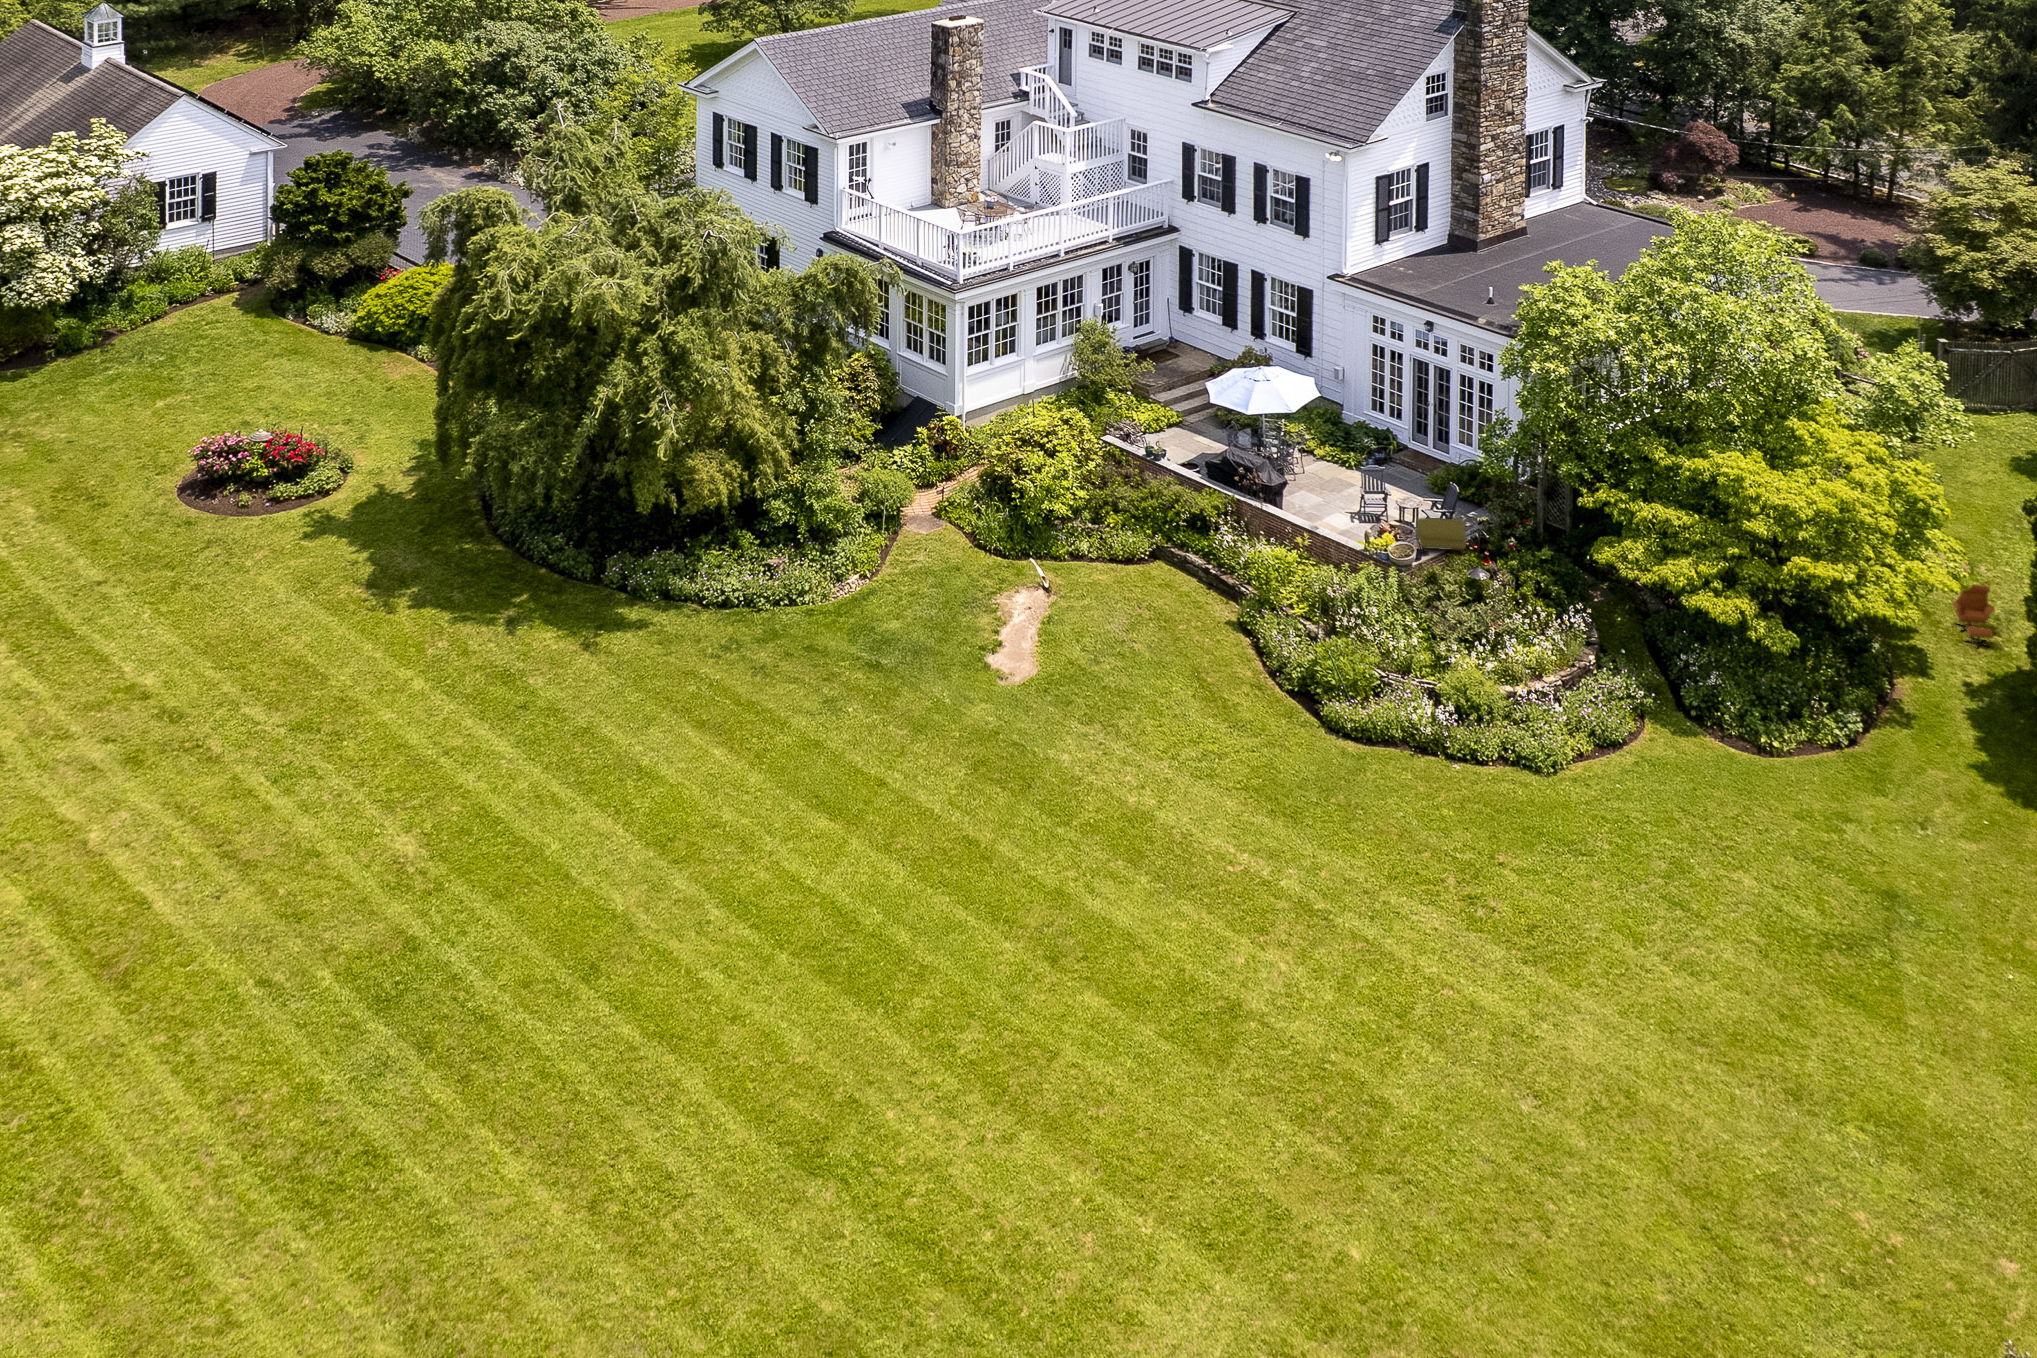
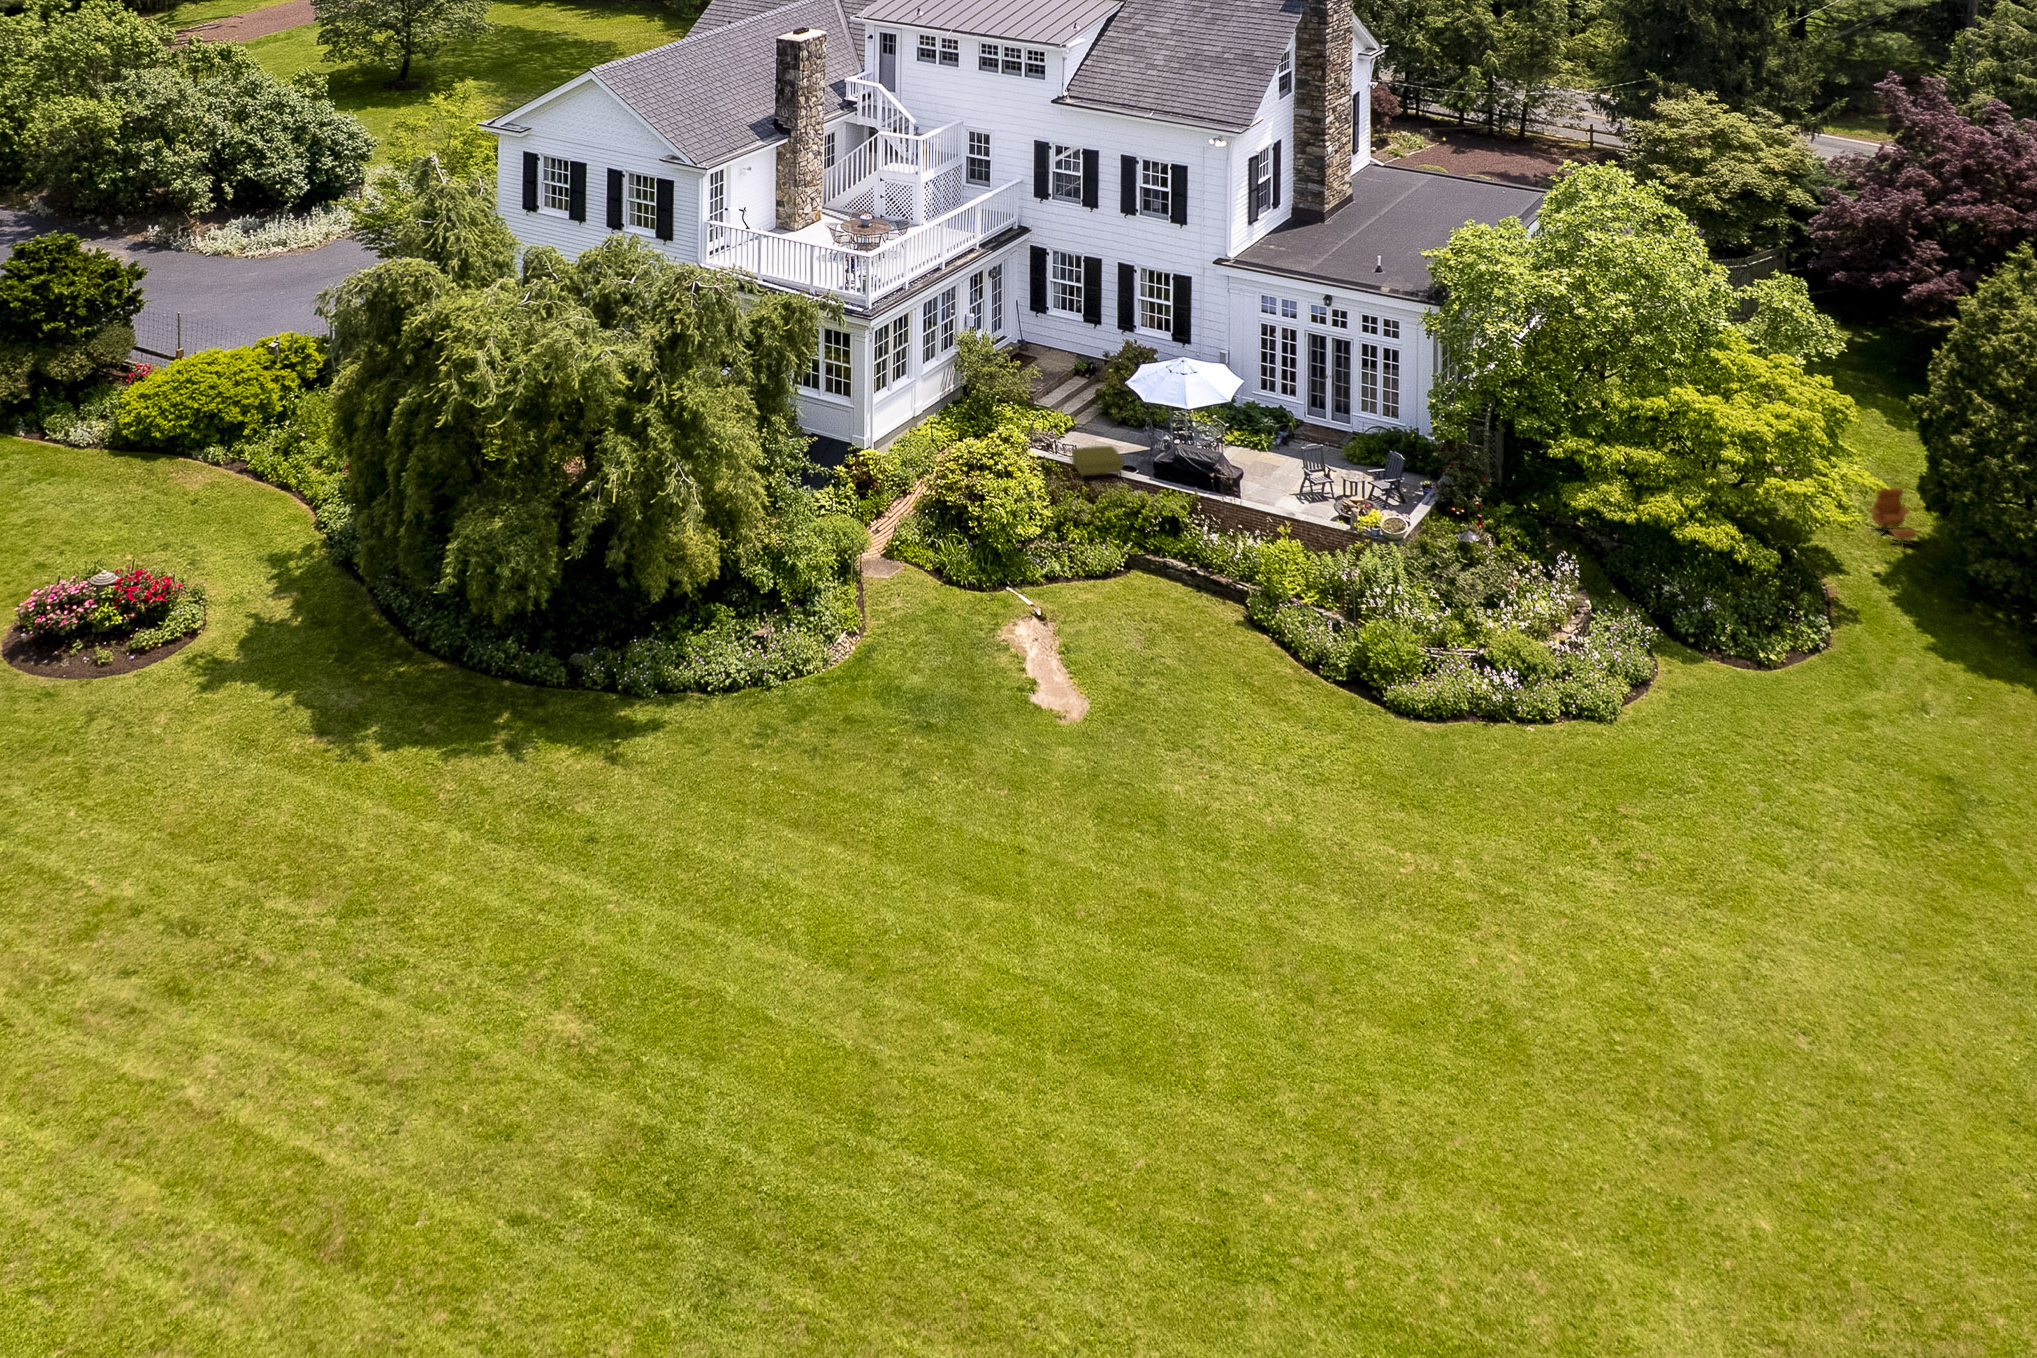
ottoman: present [1416,518,1467,555] -> present [1072,446,1123,480]

